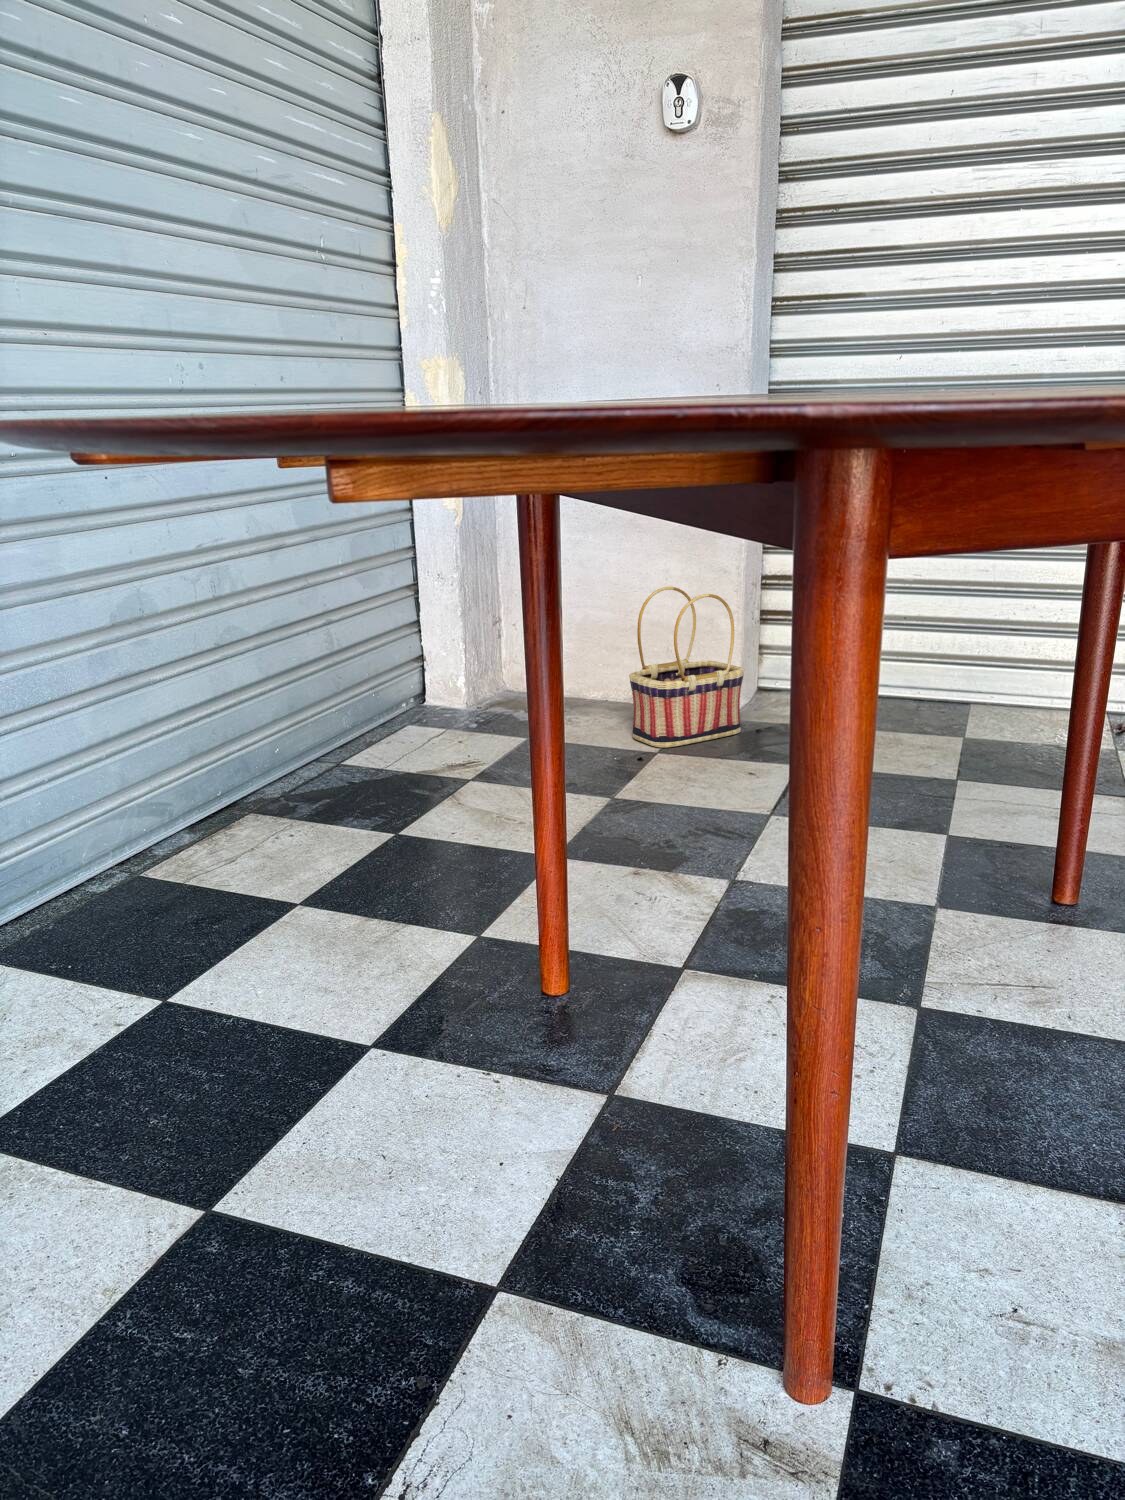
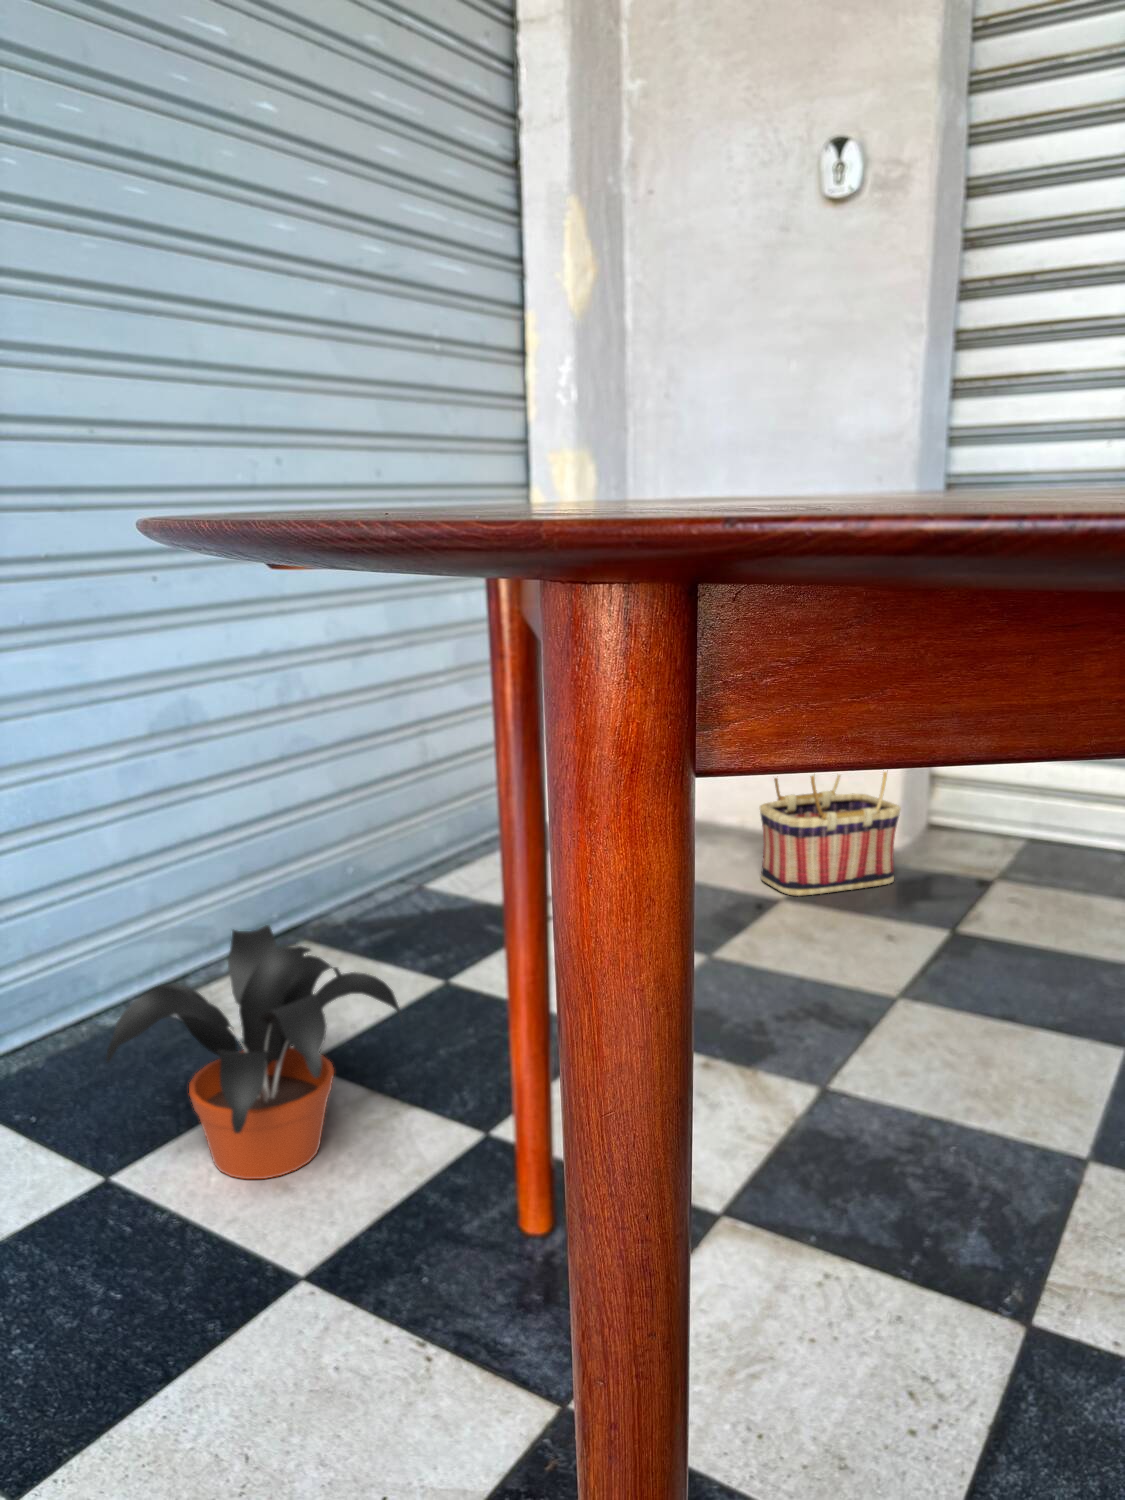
potted plant: none [164,781,408,987] -> present [106,925,401,1179]

